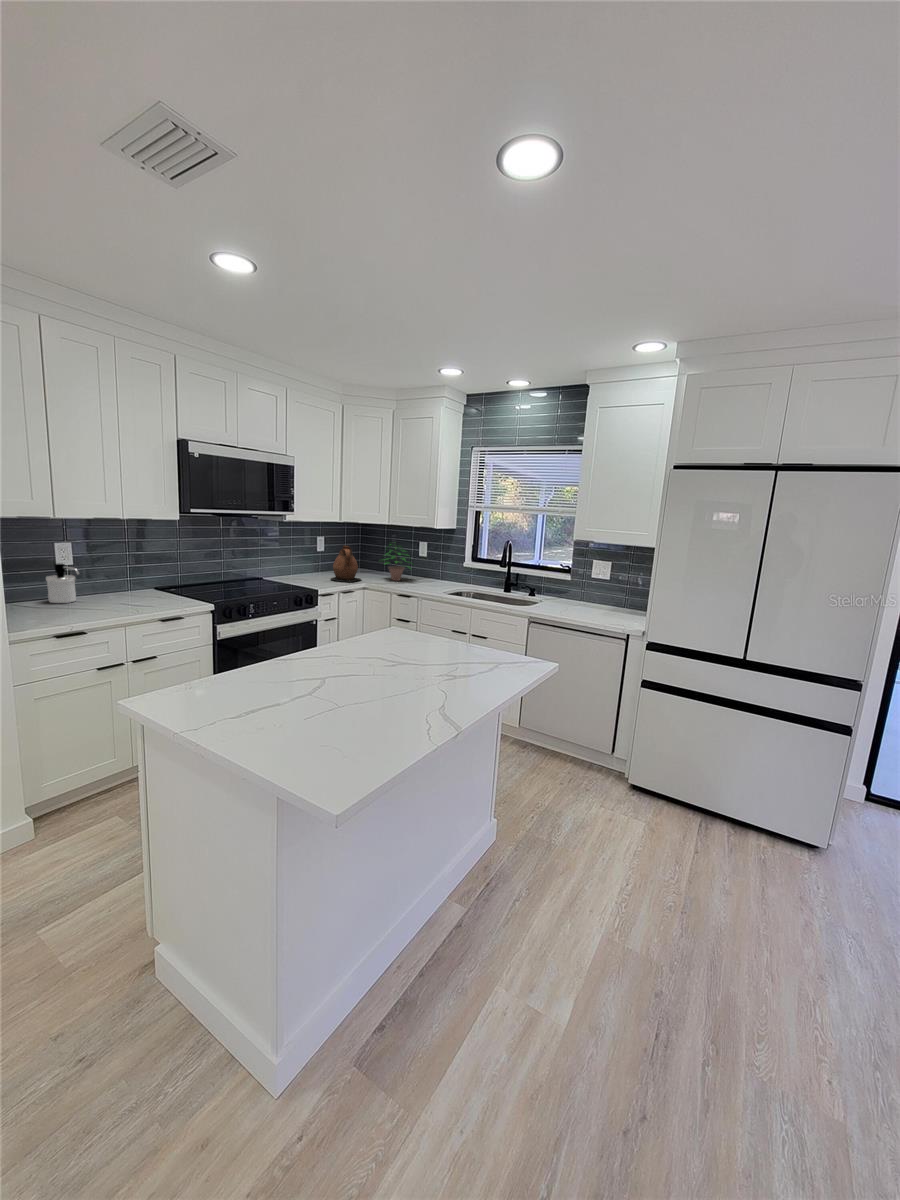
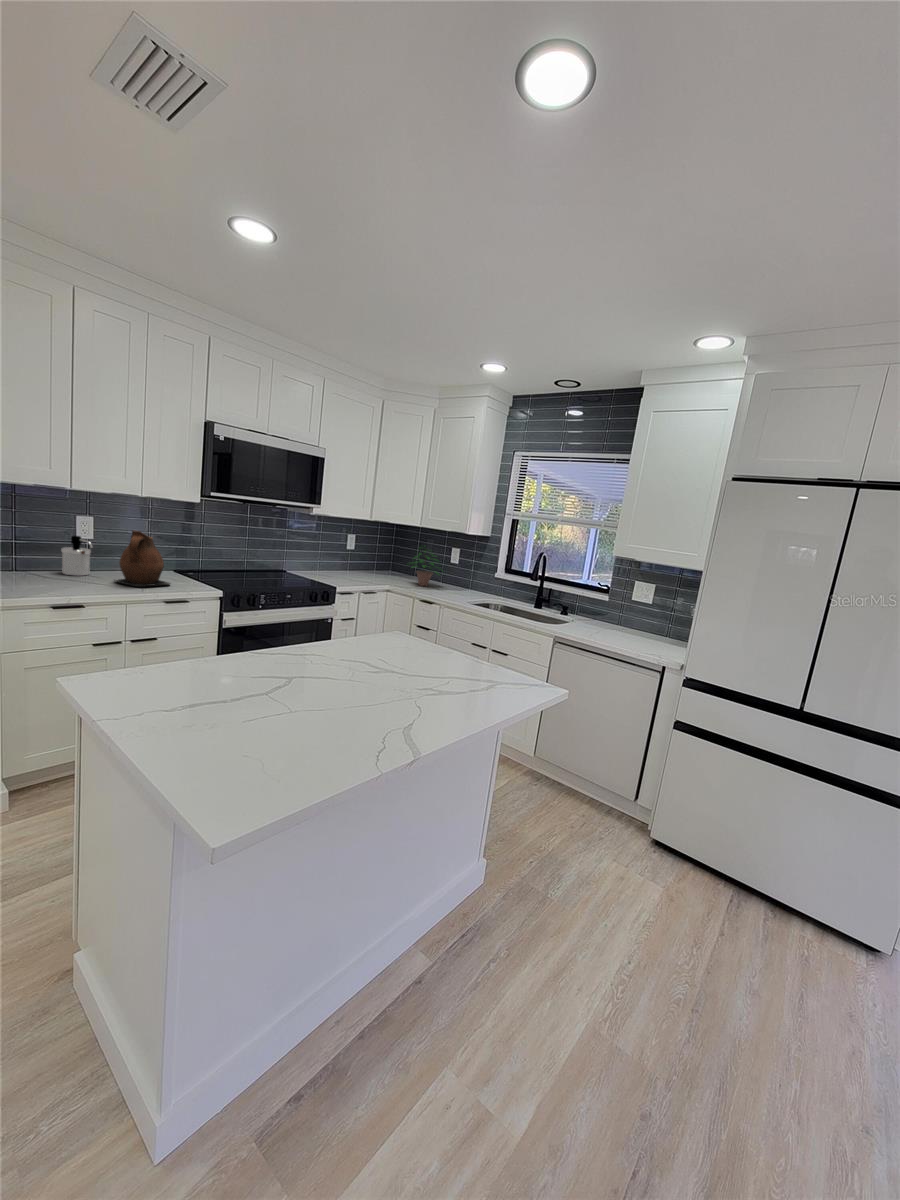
ceramic pitcher: present [331,546,361,582] -> present [116,531,170,586]

